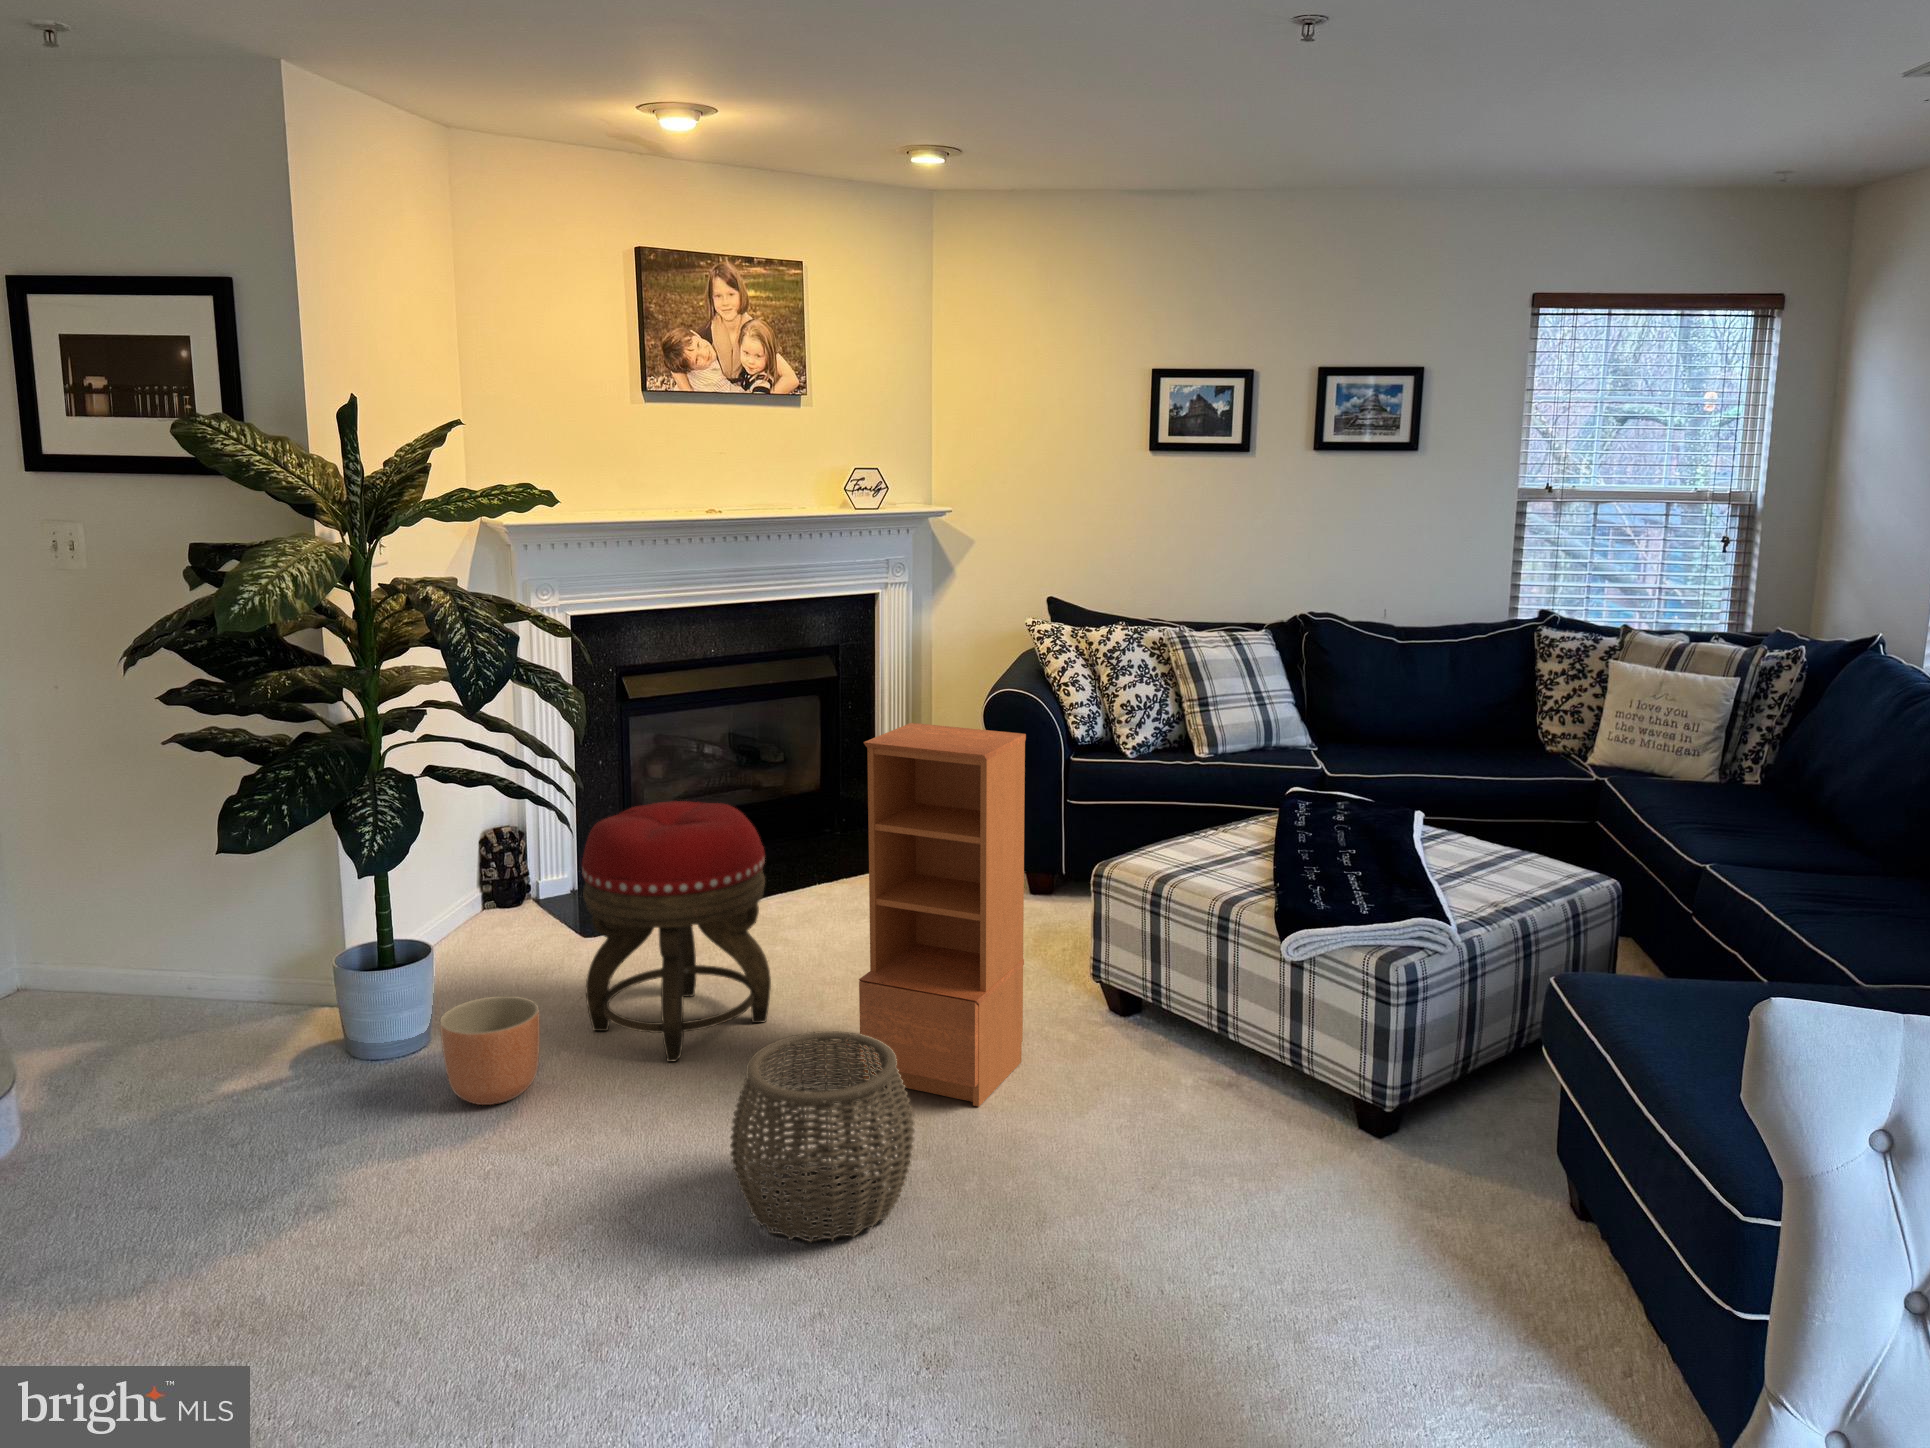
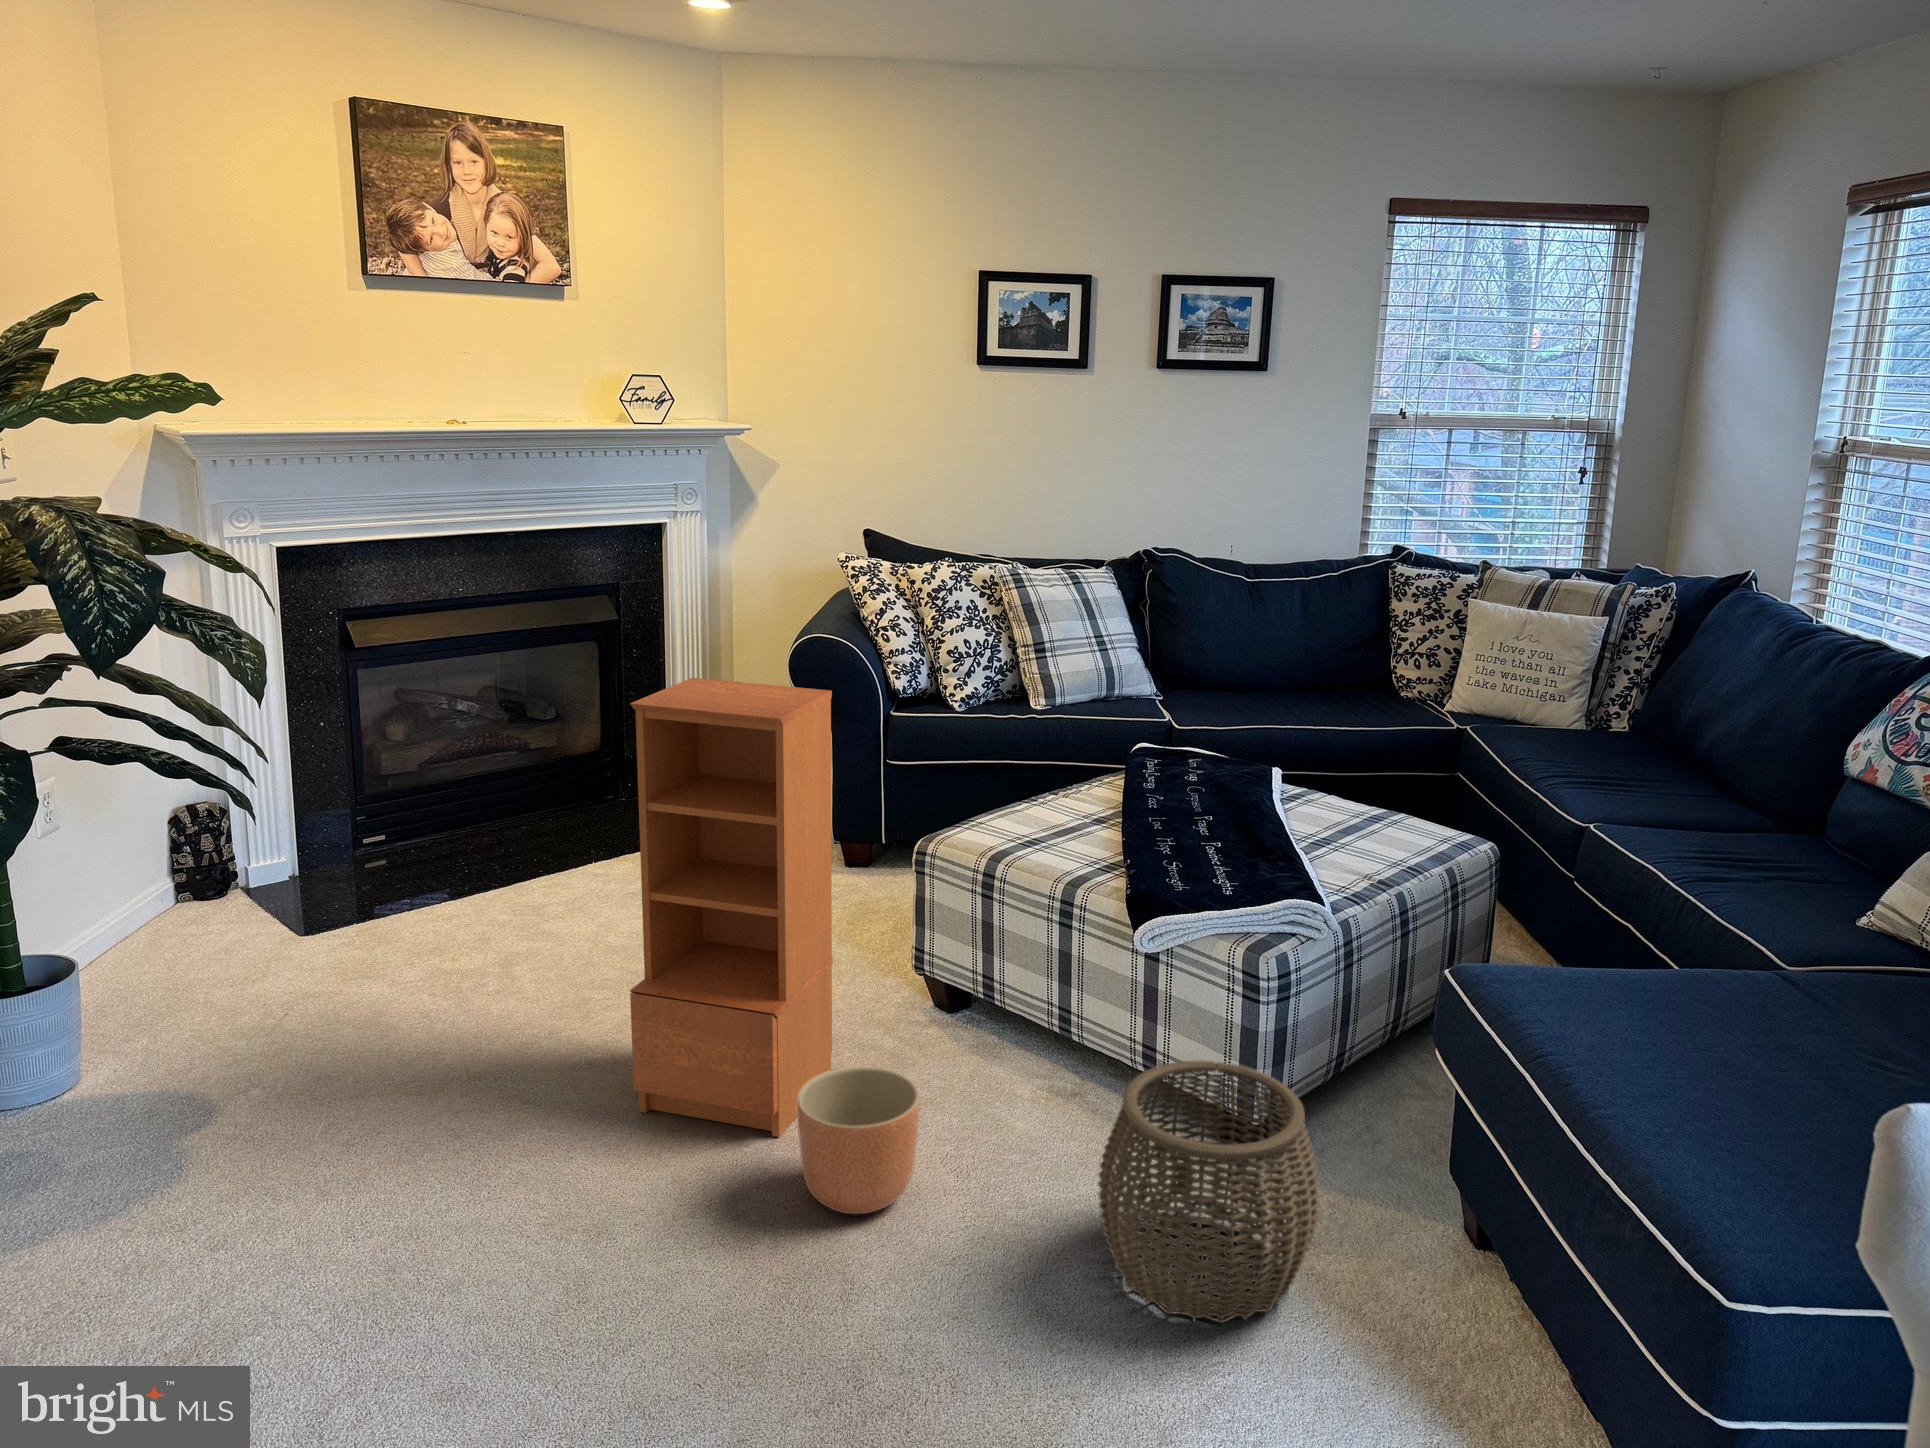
footstool: present [582,801,771,1062] -> none [276,775,527,1096]
planter: present [440,996,540,1105] -> present [798,1067,919,1214]
woven basket: present [730,1031,915,1242] -> present [1098,1061,1319,1323]

